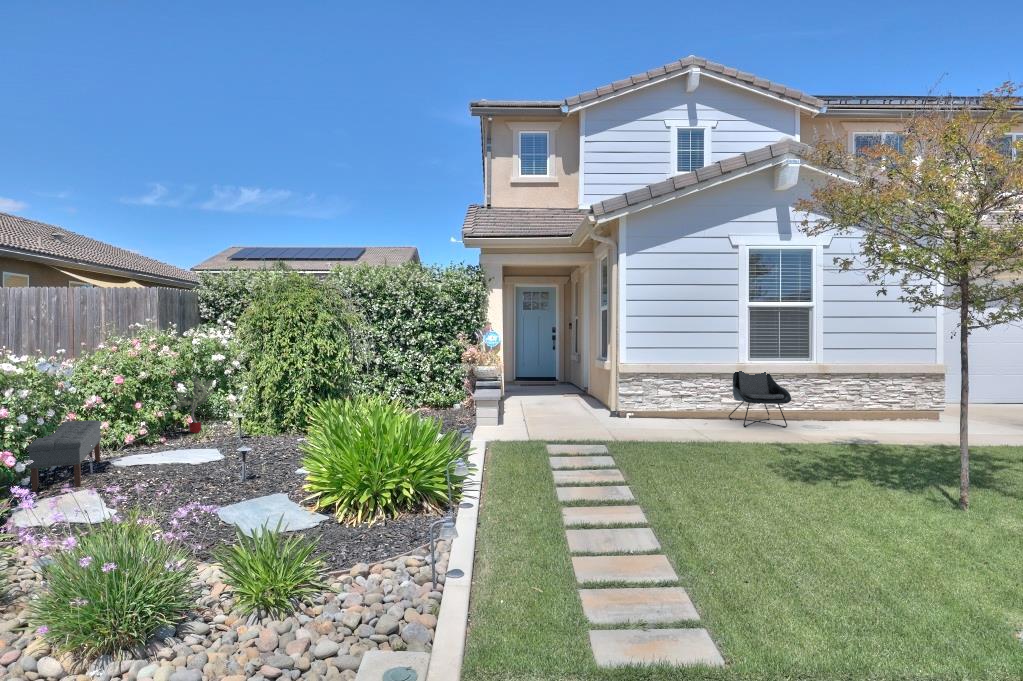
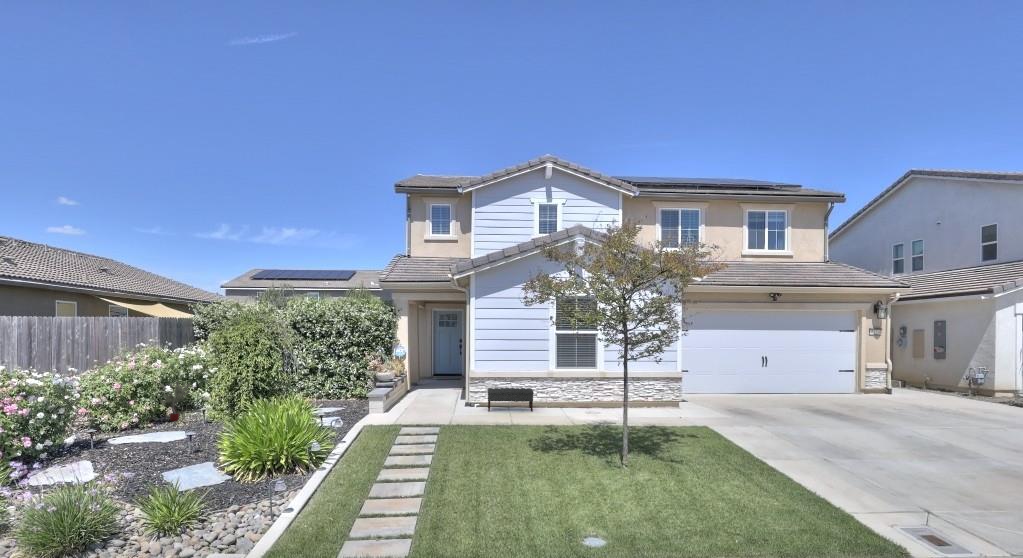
lounge chair: present [729,371,791,428] -> none [555,372,590,414]
bench: present [27,420,101,491] -> present [488,388,534,411]

